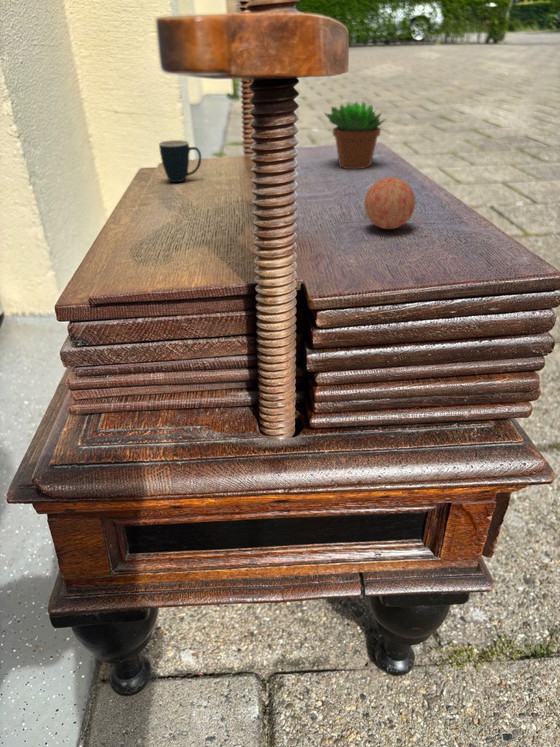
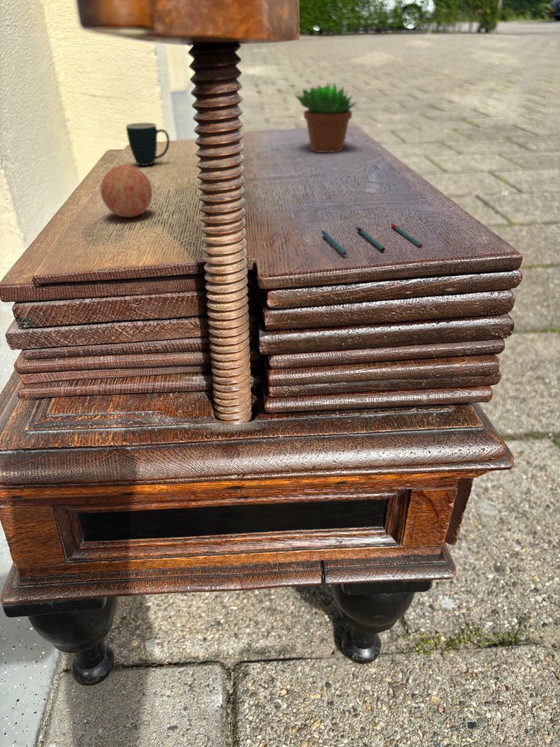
decorative ball: present [364,177,415,229] -> present [101,165,152,217]
pen: none [363,244,464,276] -> present [321,224,422,255]

